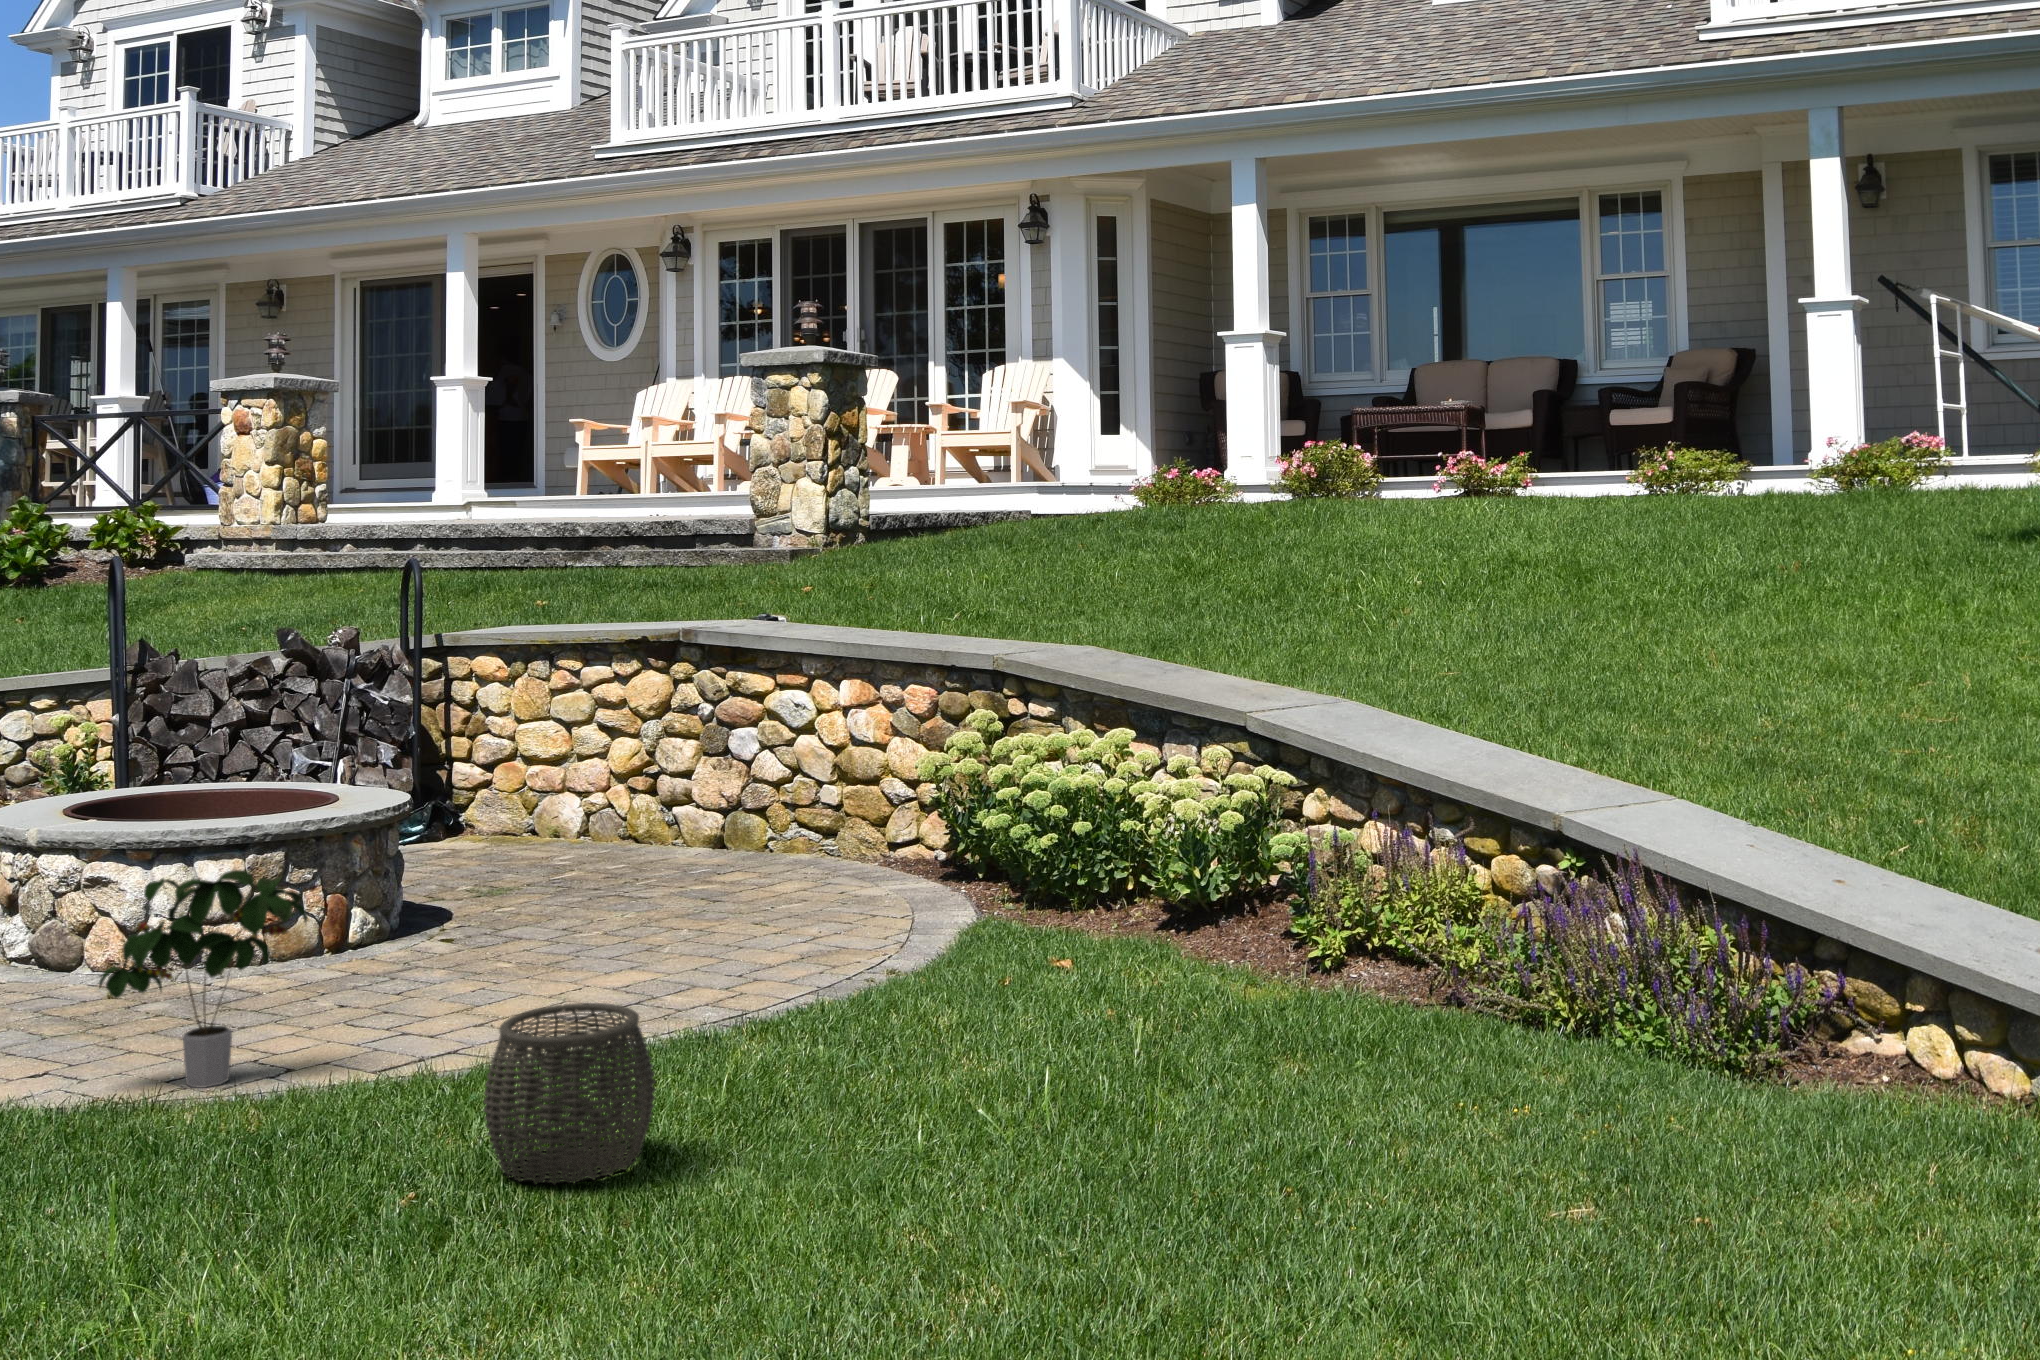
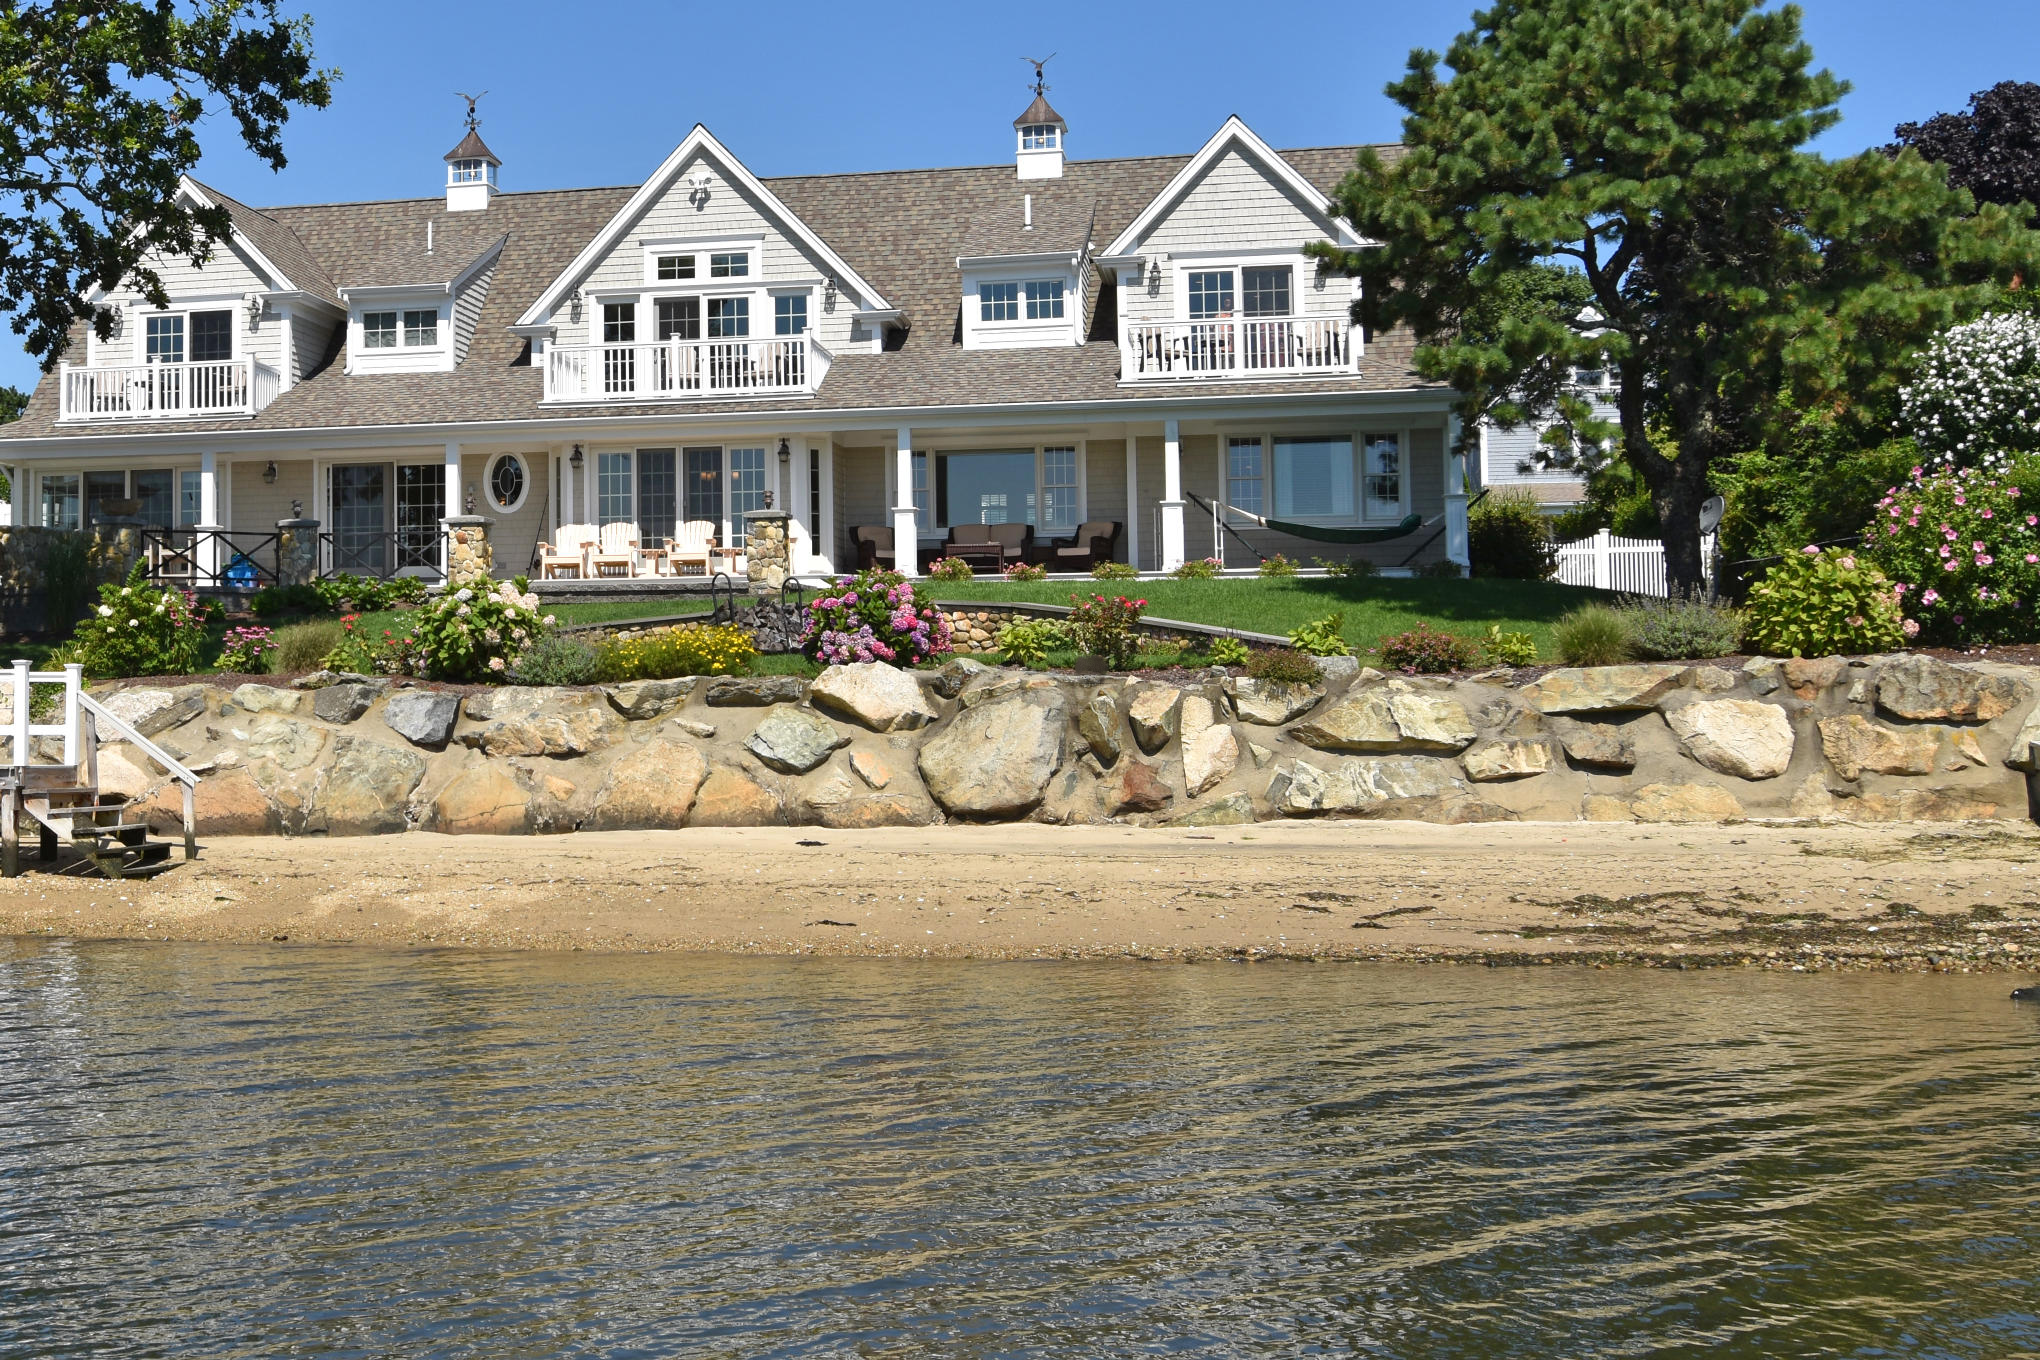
potted plant: present [99,870,308,1088] -> present [1179,637,1211,683]

